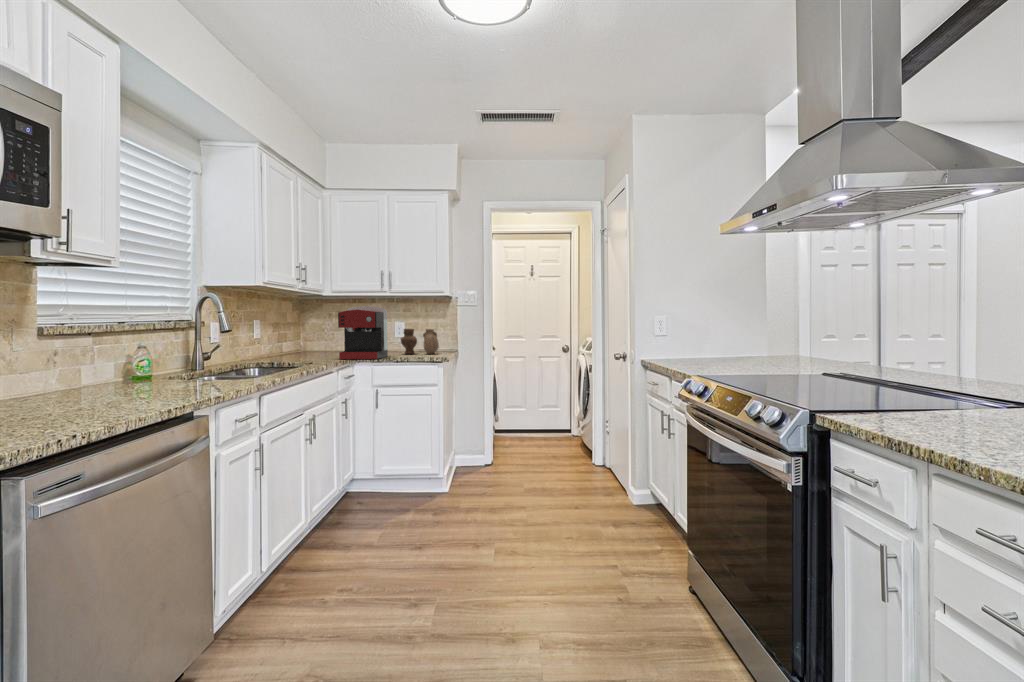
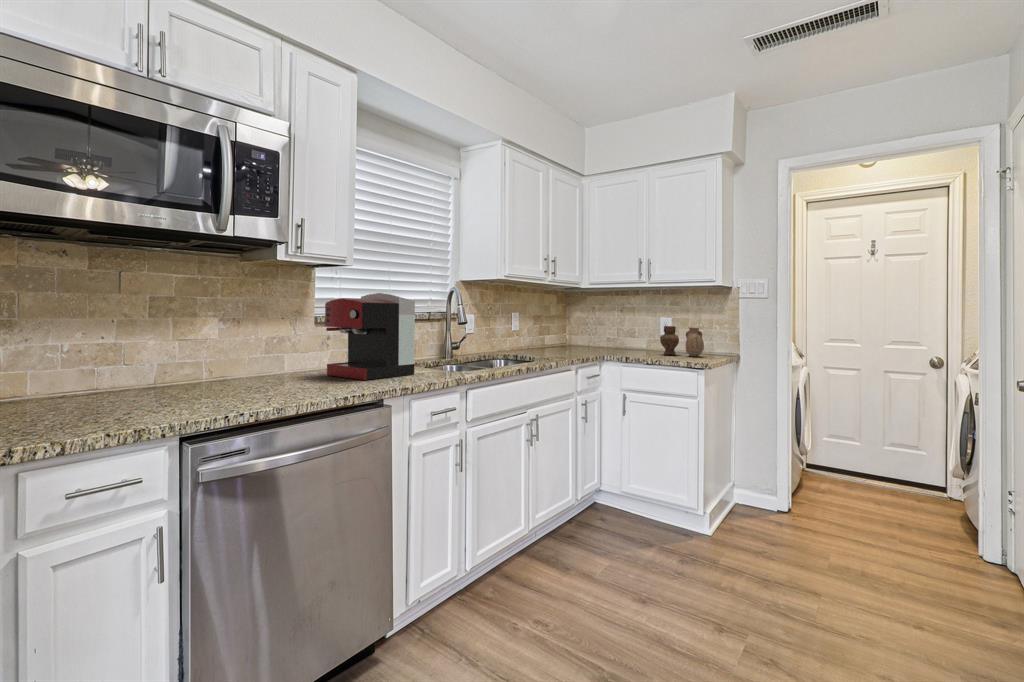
coffee maker: present [338,306,388,359] -> present [325,293,415,380]

